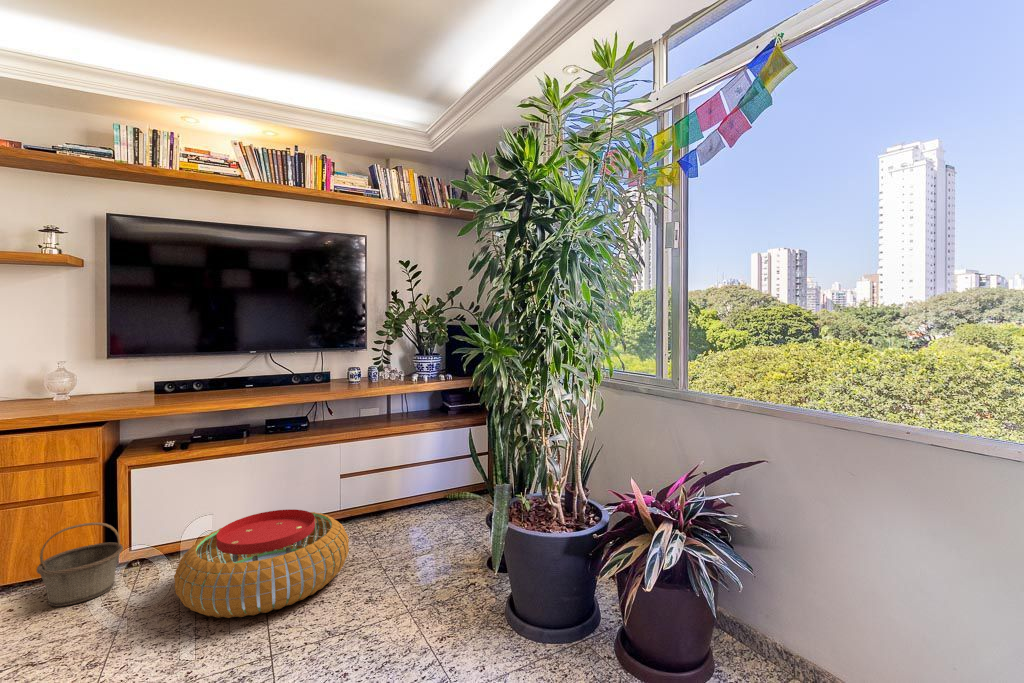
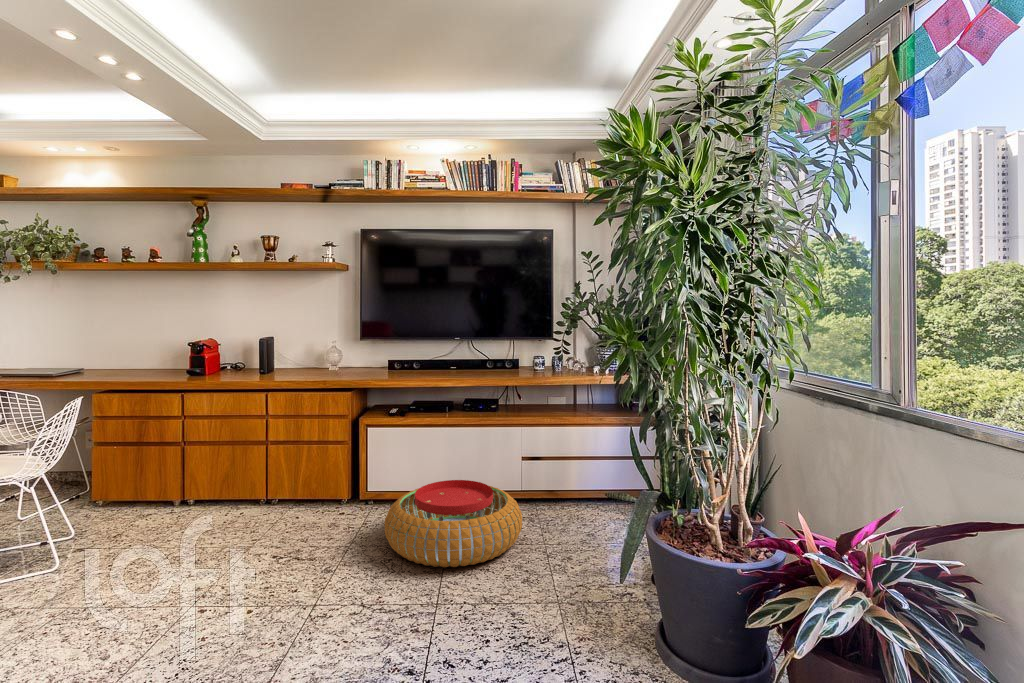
basket: present [37,522,123,606] -> none [308,464,360,523]

